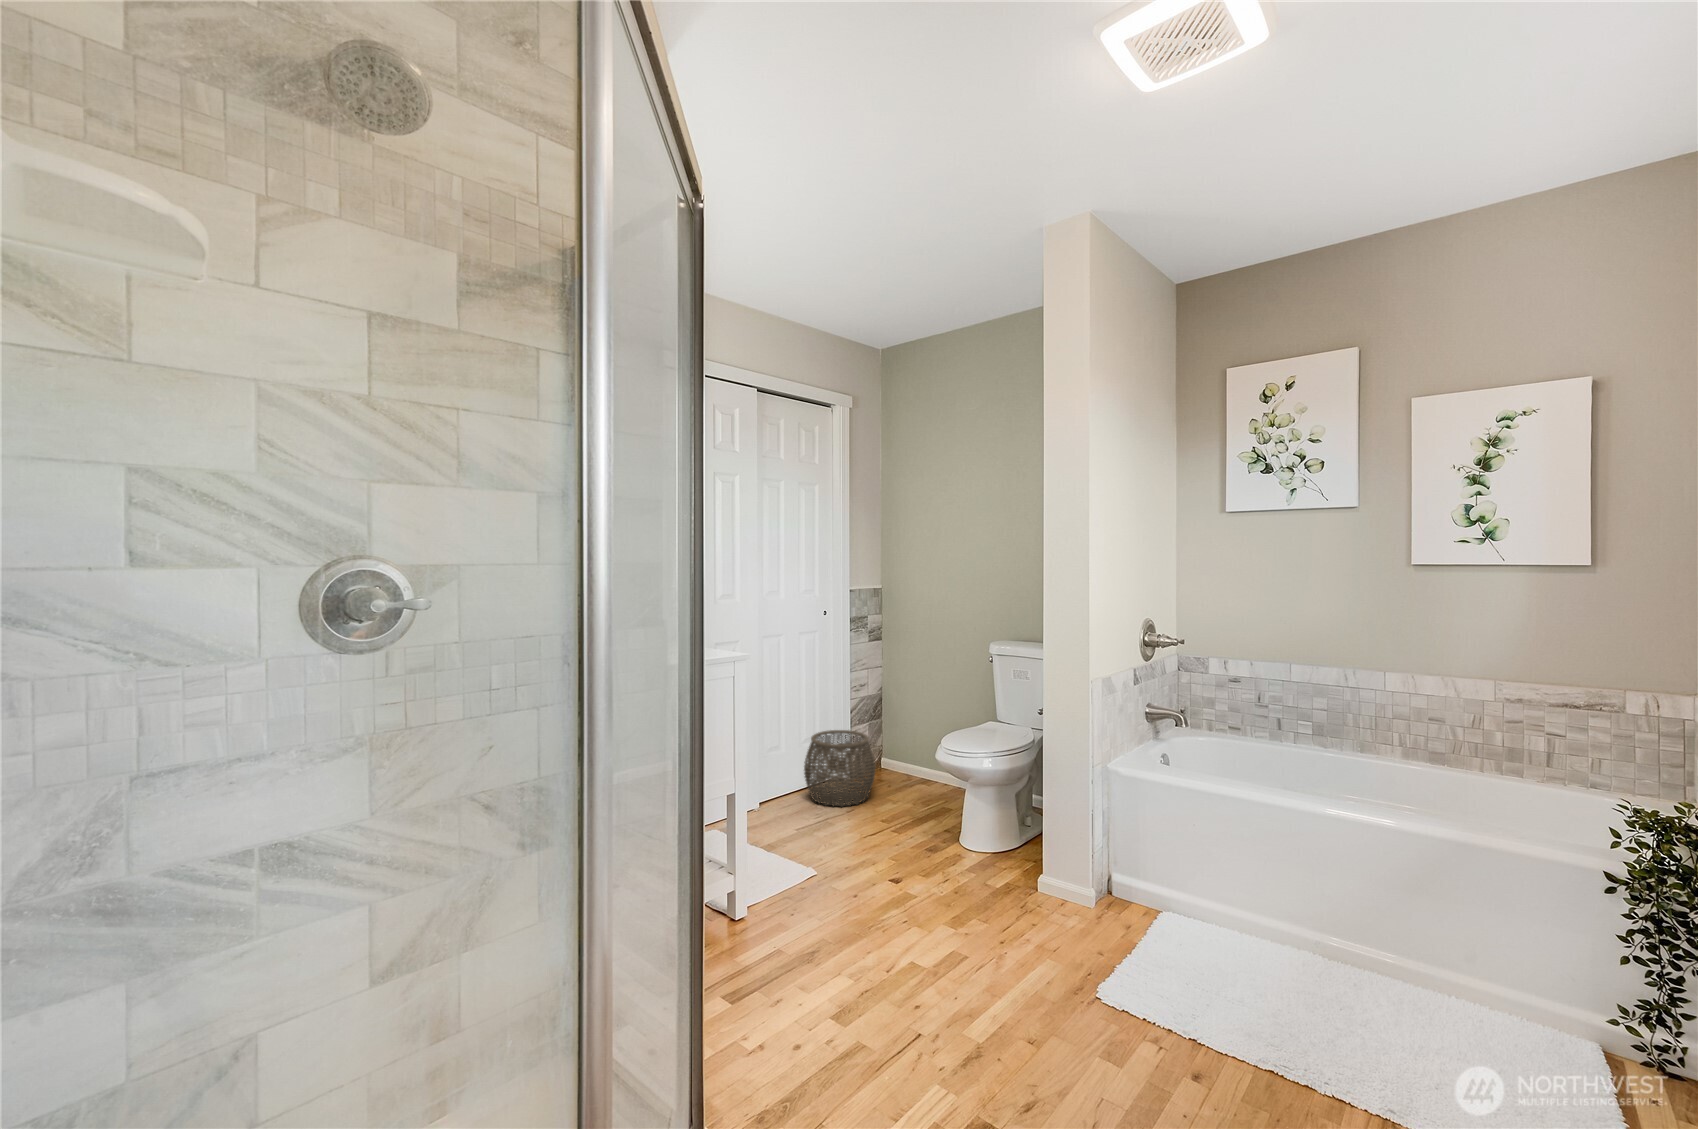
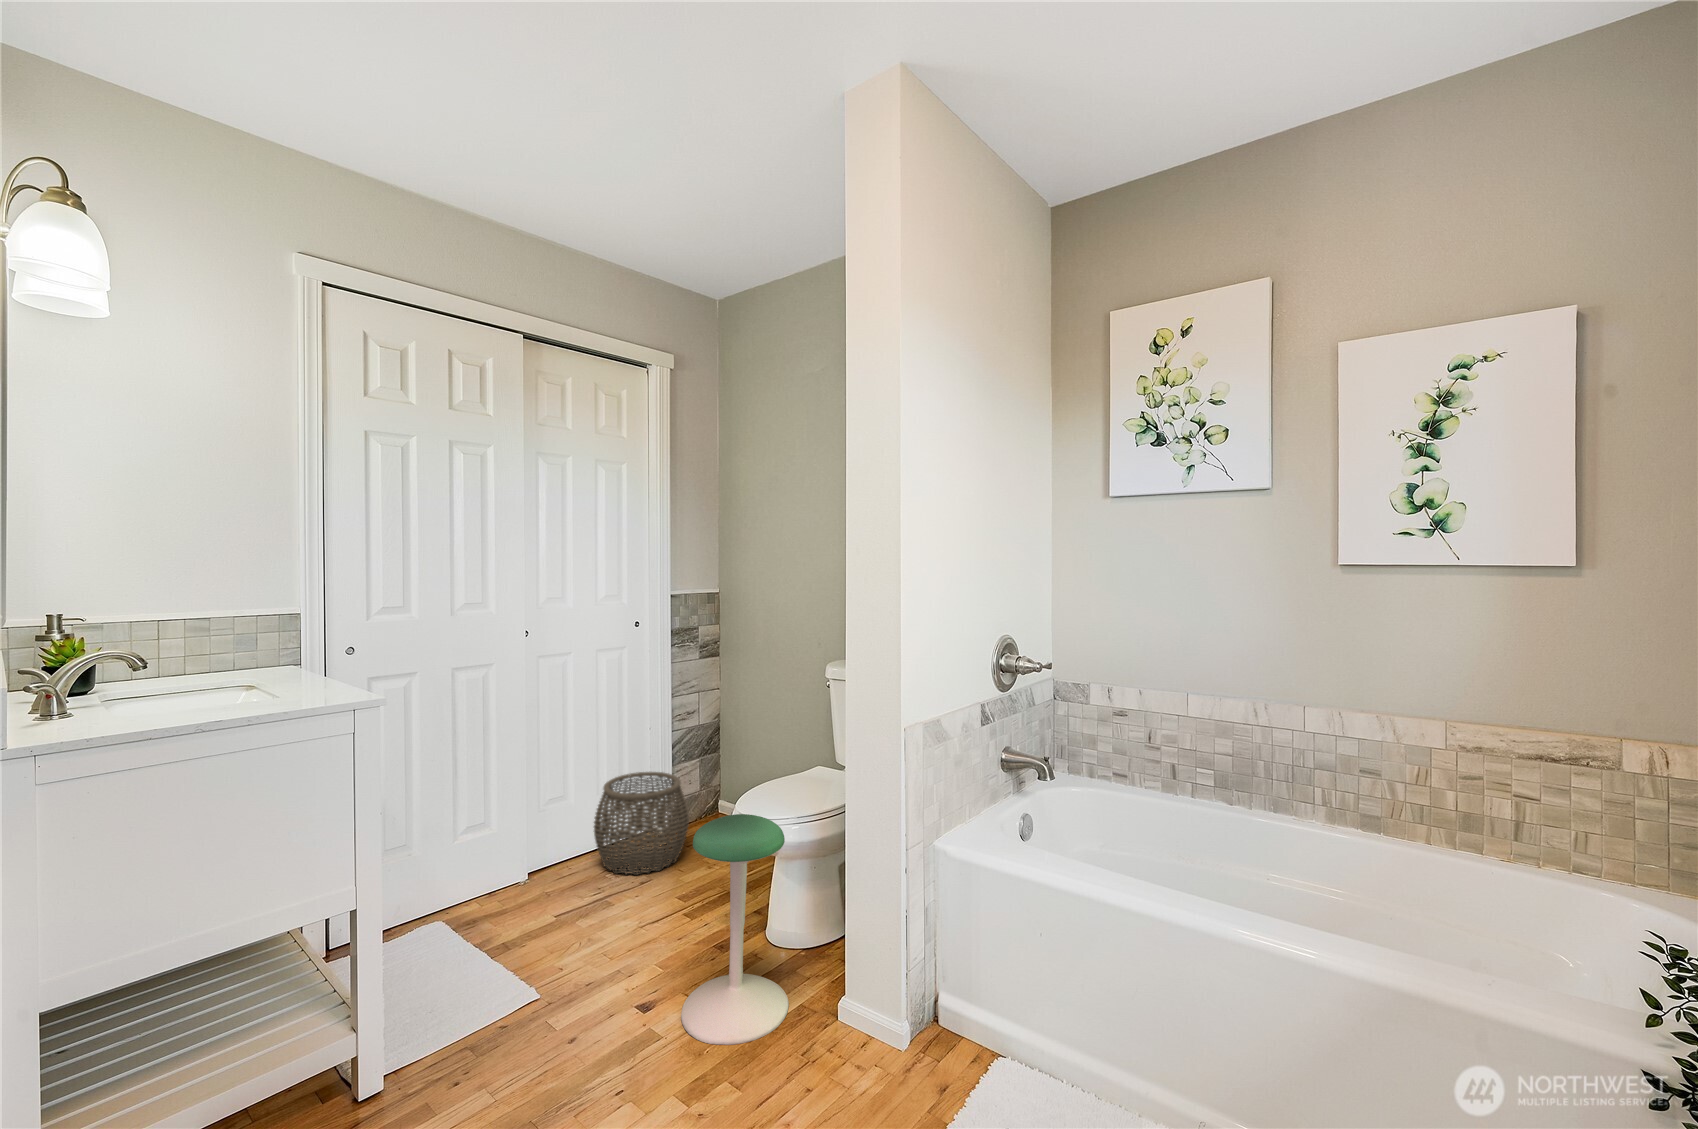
stool: none [922,747,998,902] -> present [681,814,789,1045]

